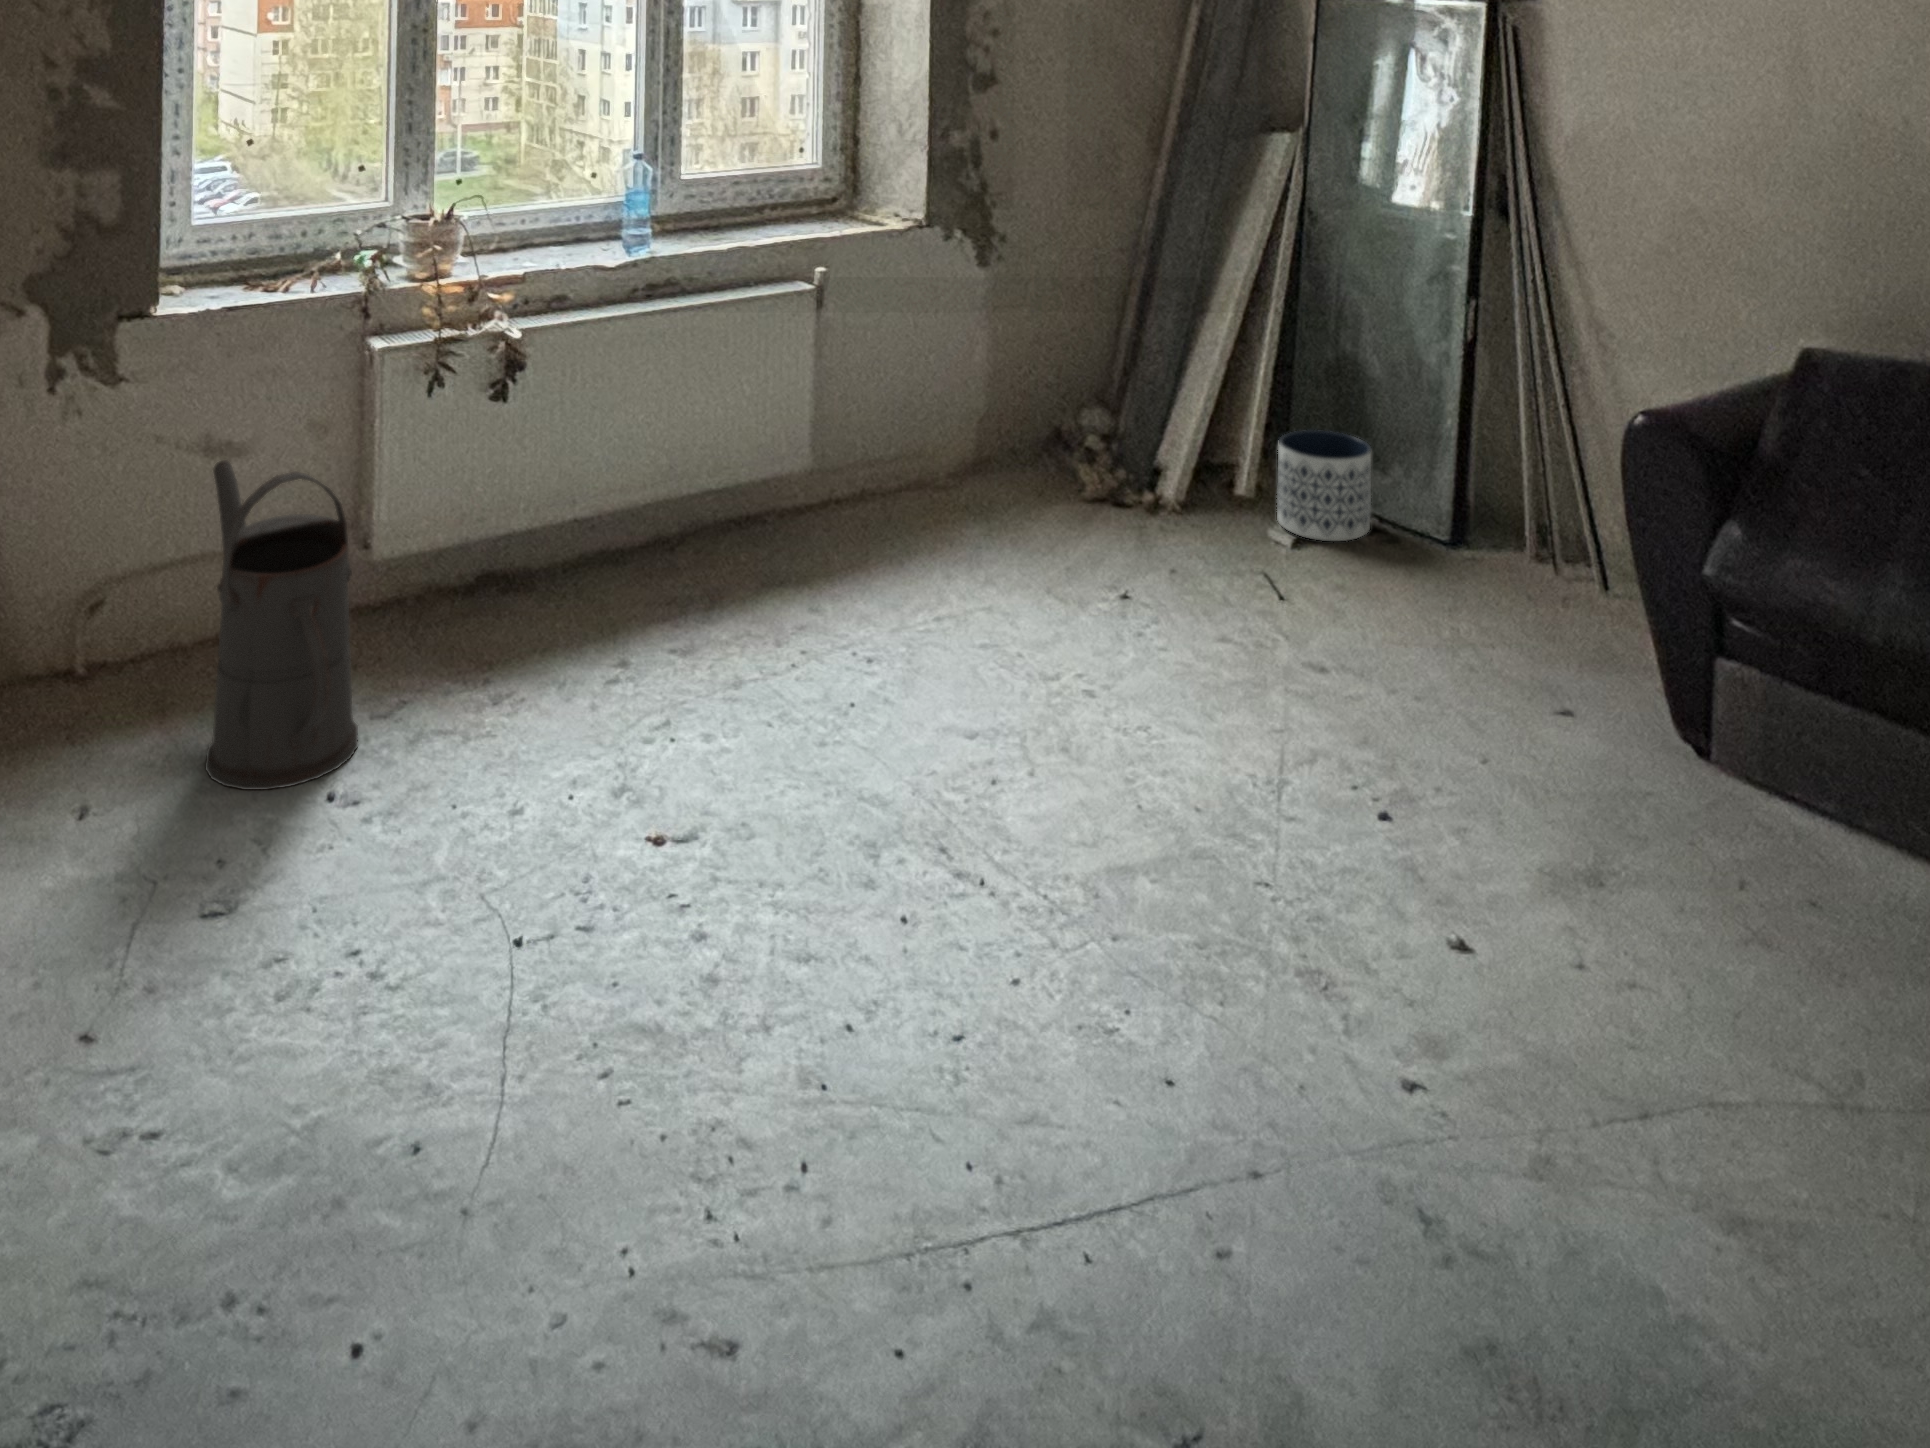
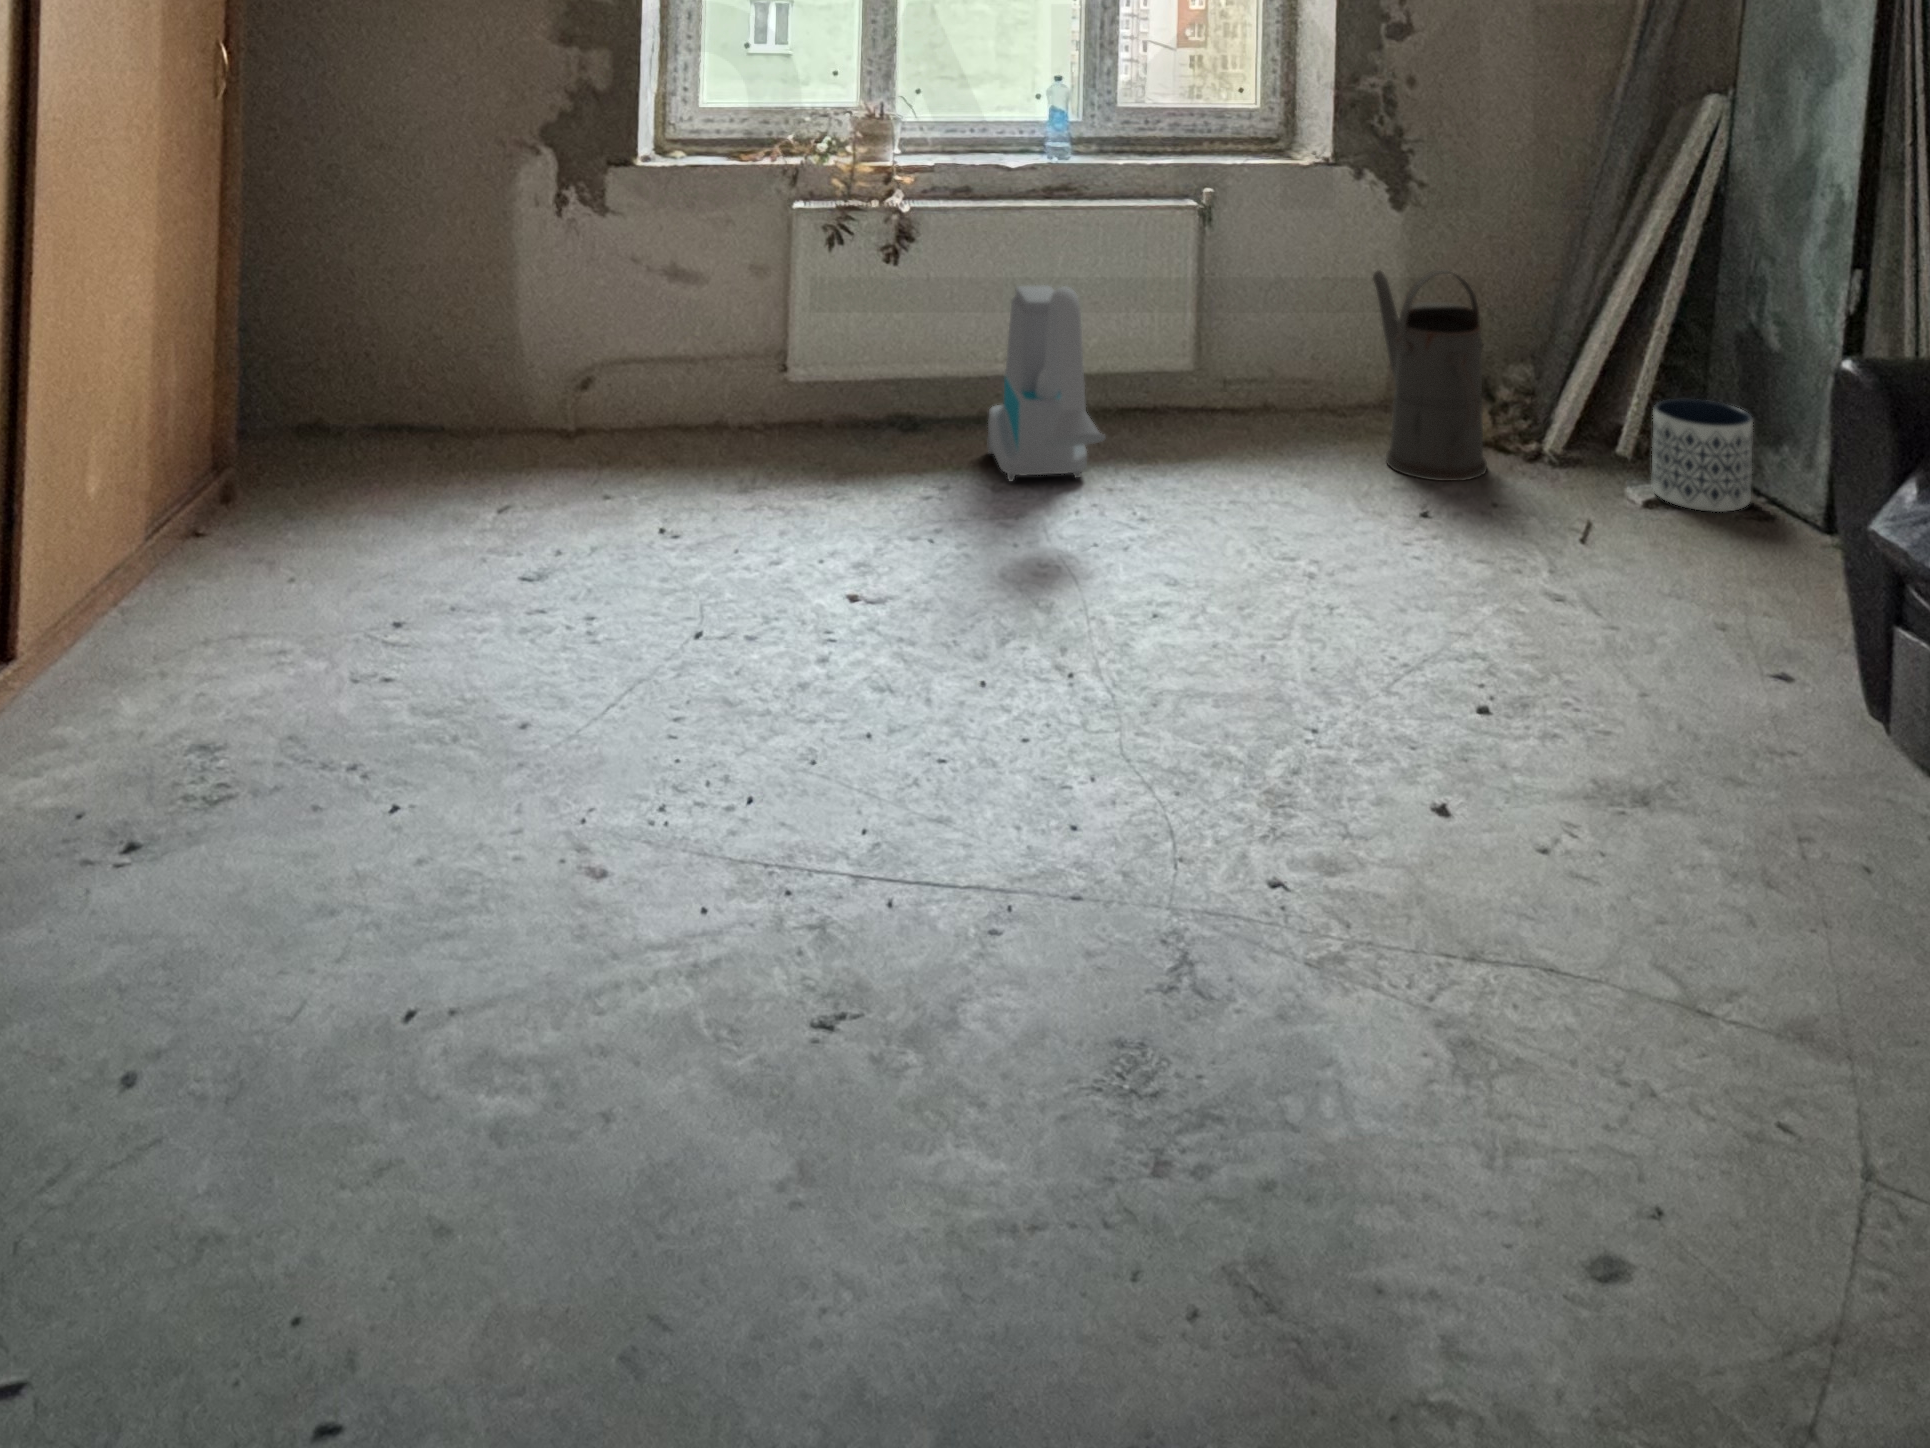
vacuum cleaner: none [613,404,843,644] -> present [988,285,1105,481]
watering can: present [206,460,358,790] -> present [1373,269,1487,481]

